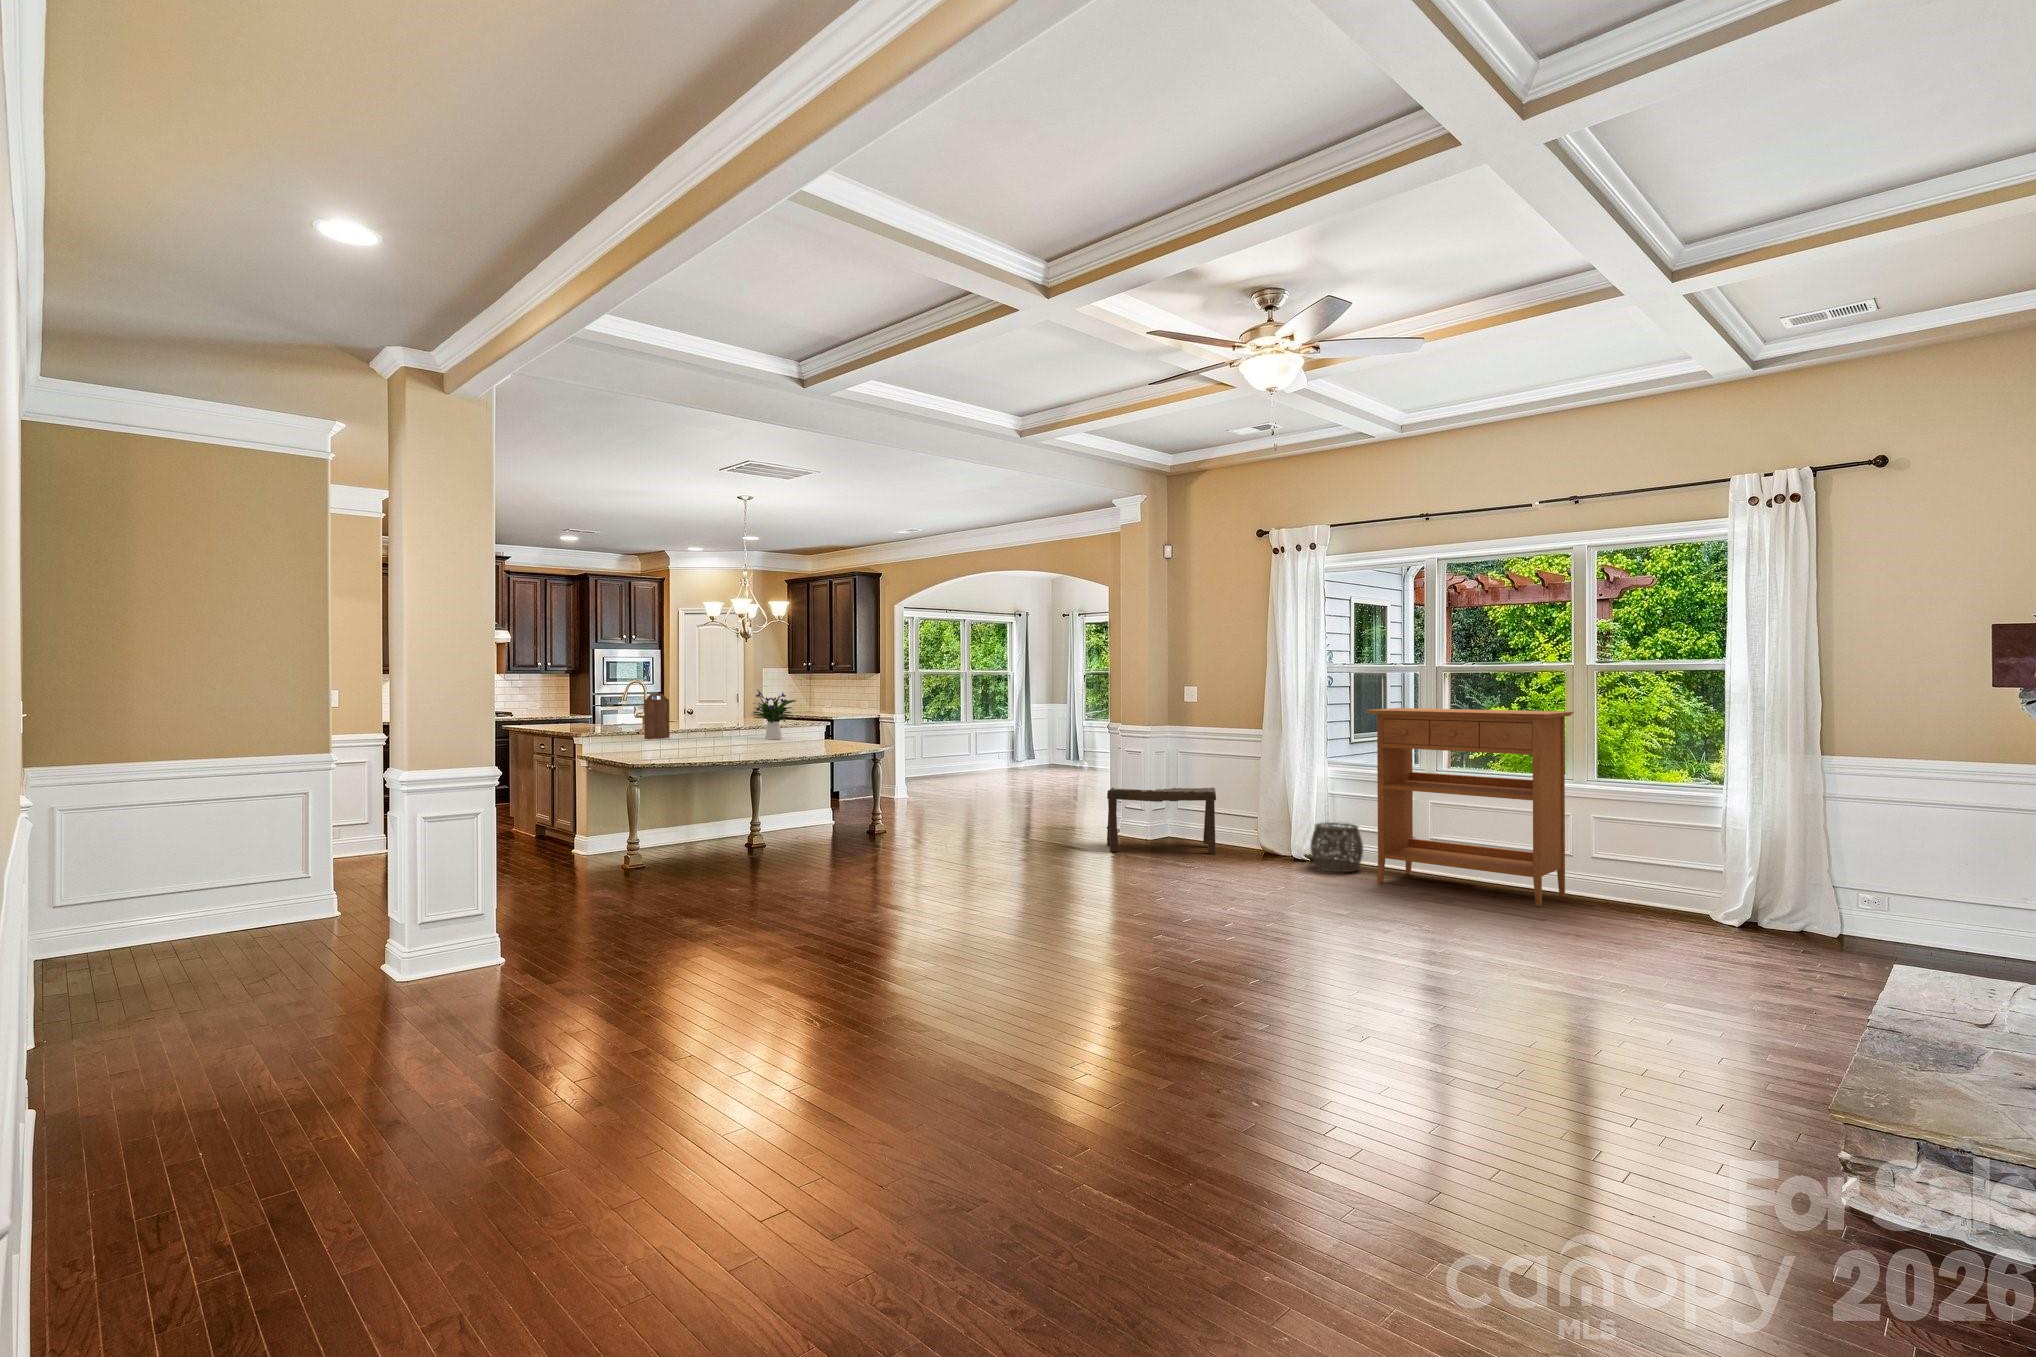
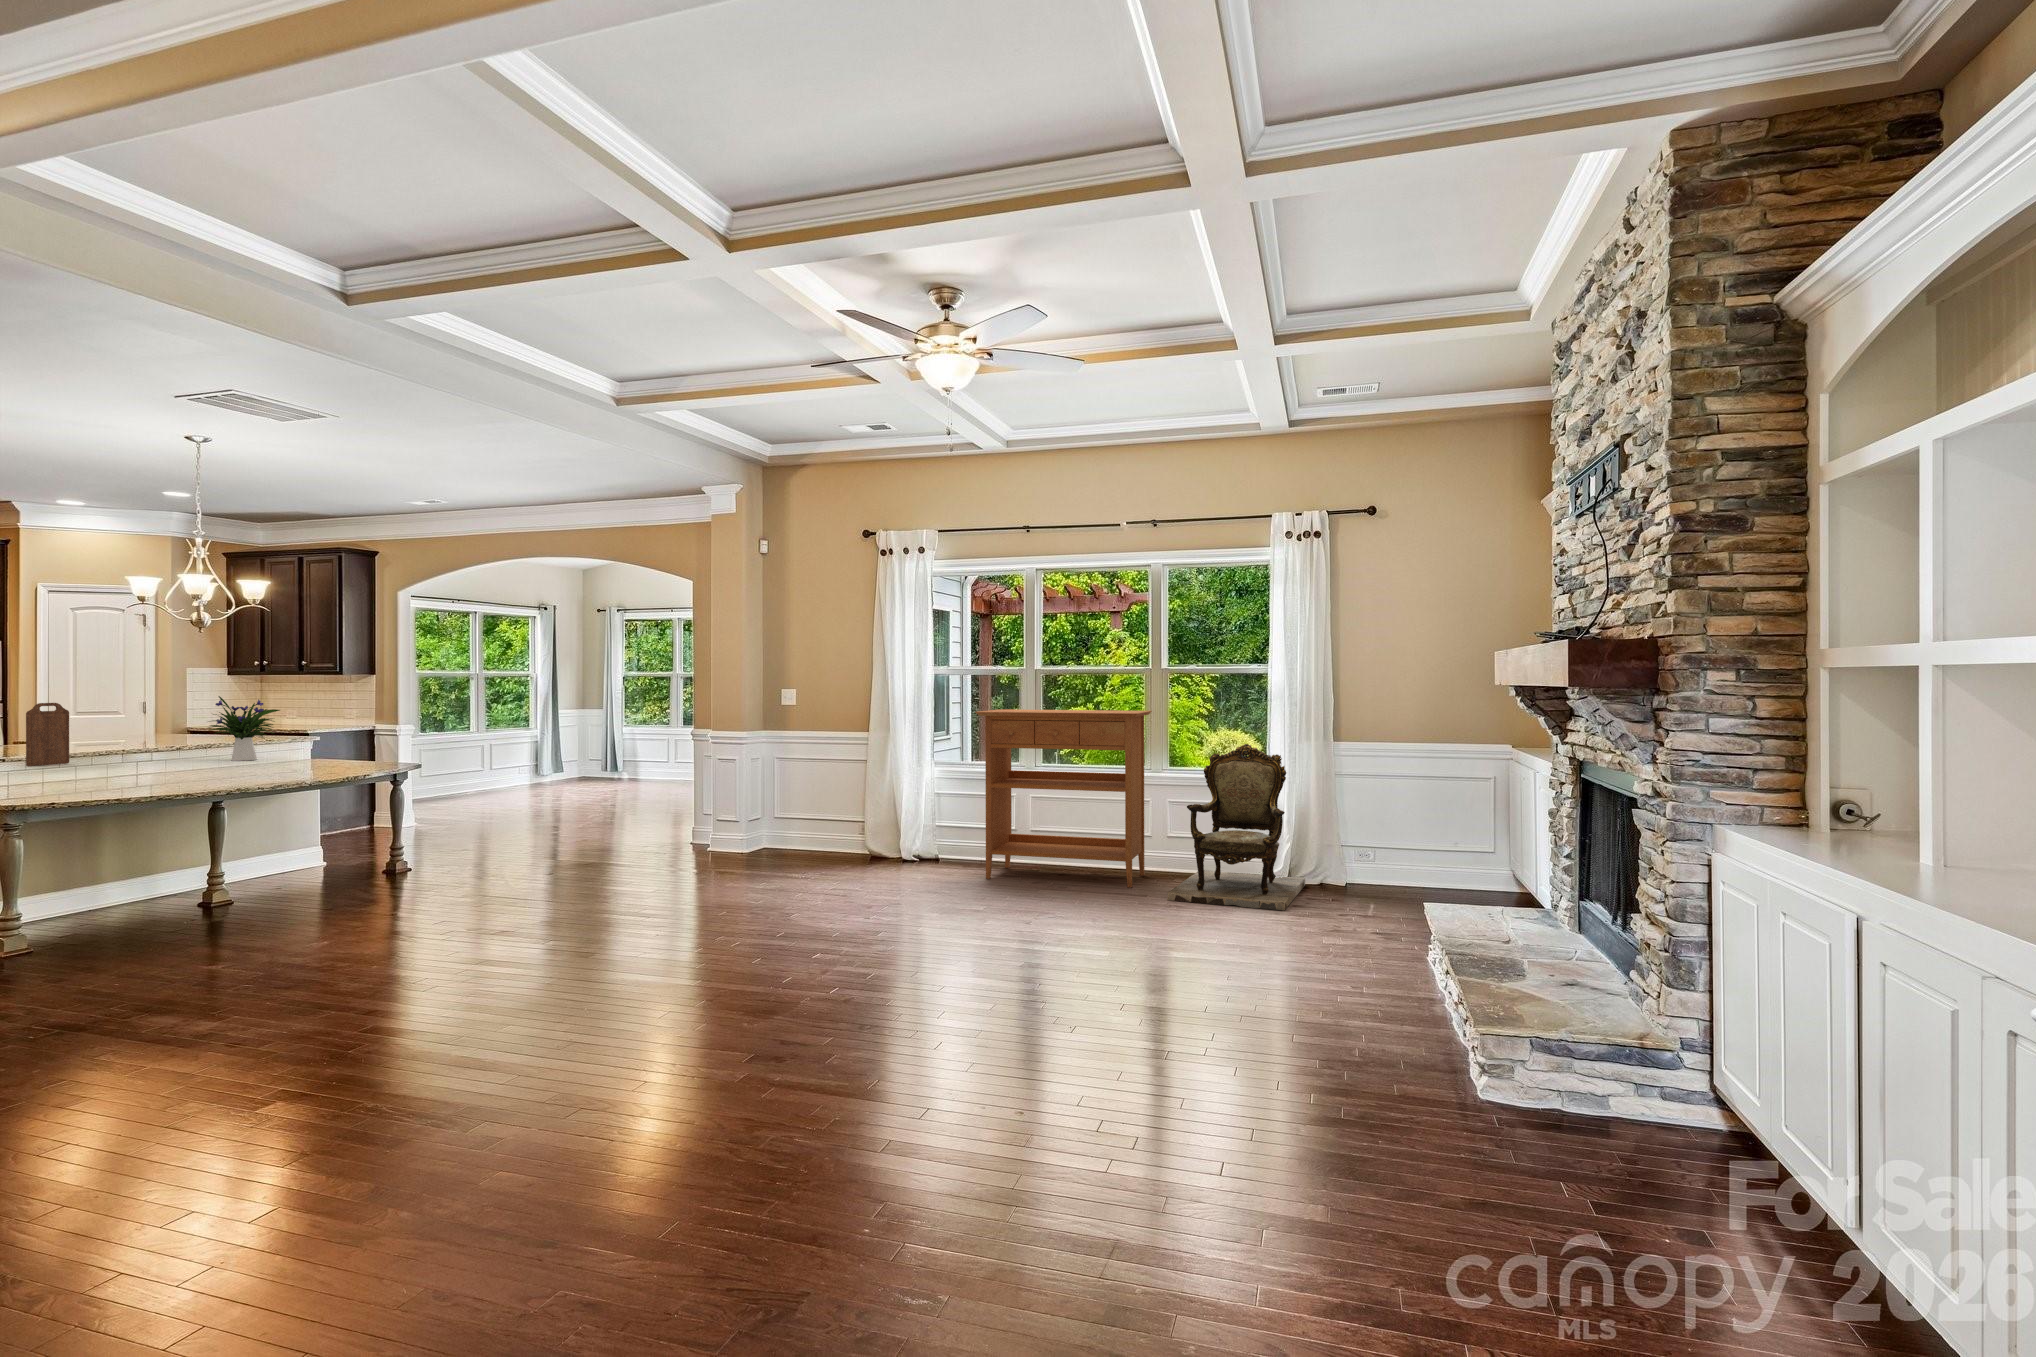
armchair: none [1577,752,1777,950] -> present [1167,744,1305,910]
bench: present [1107,787,1216,854] -> none [696,794,818,870]
woven basket: present [1311,822,1363,873] -> none [916,823,967,872]

